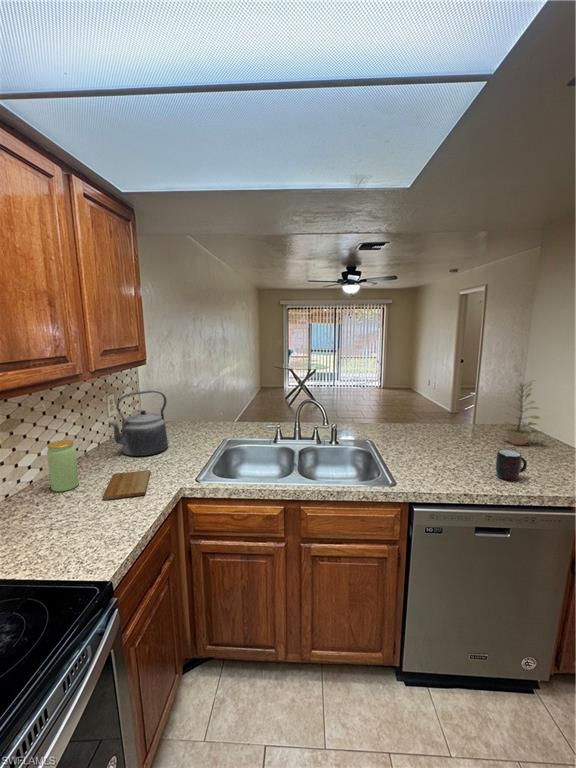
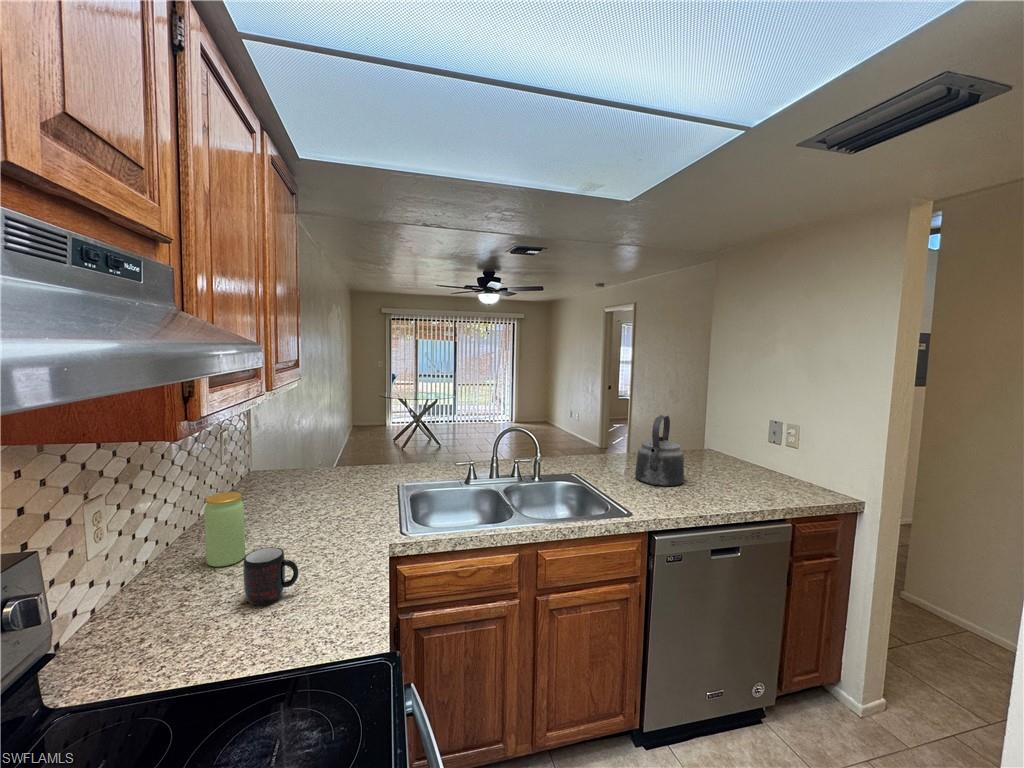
plant: present [505,380,542,445] -> none [701,401,740,468]
kettle: present [109,391,168,456] -> present [635,415,684,486]
mug: present [496,449,527,481] -> present [243,547,299,605]
cutting board: present [102,470,150,500] -> none [288,527,354,568]

